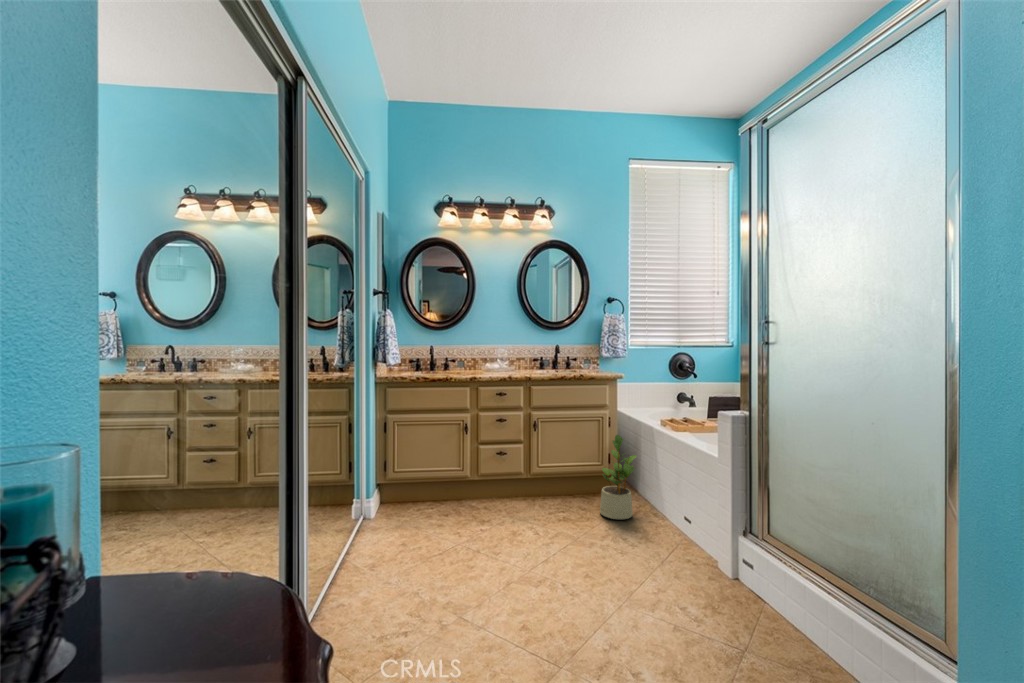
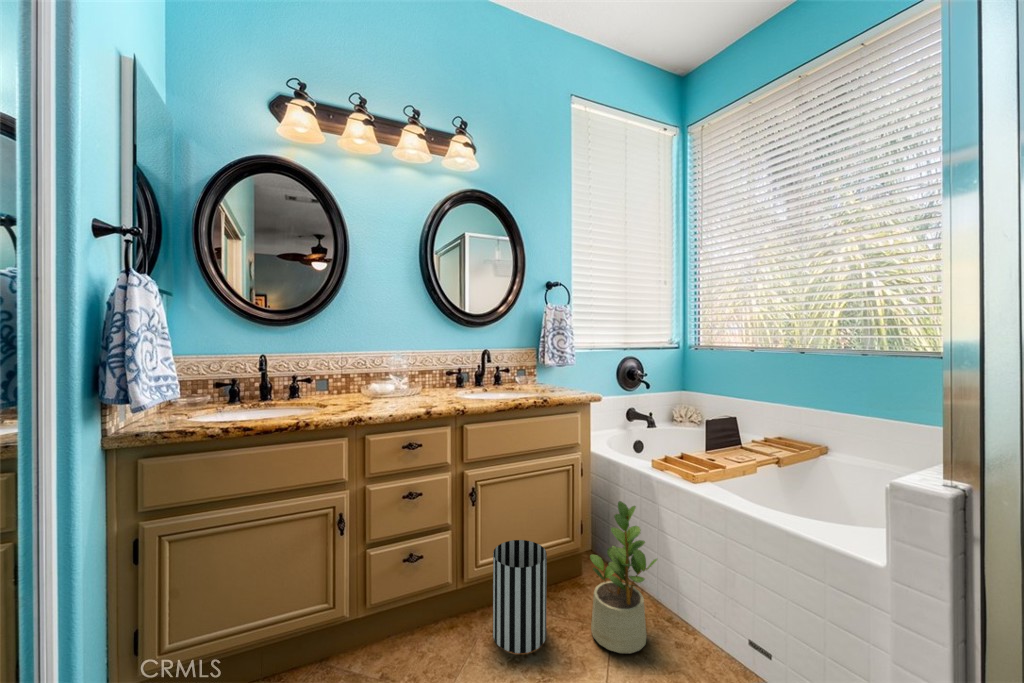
wastebasket: none [544,456,575,512] -> present [493,540,547,653]

